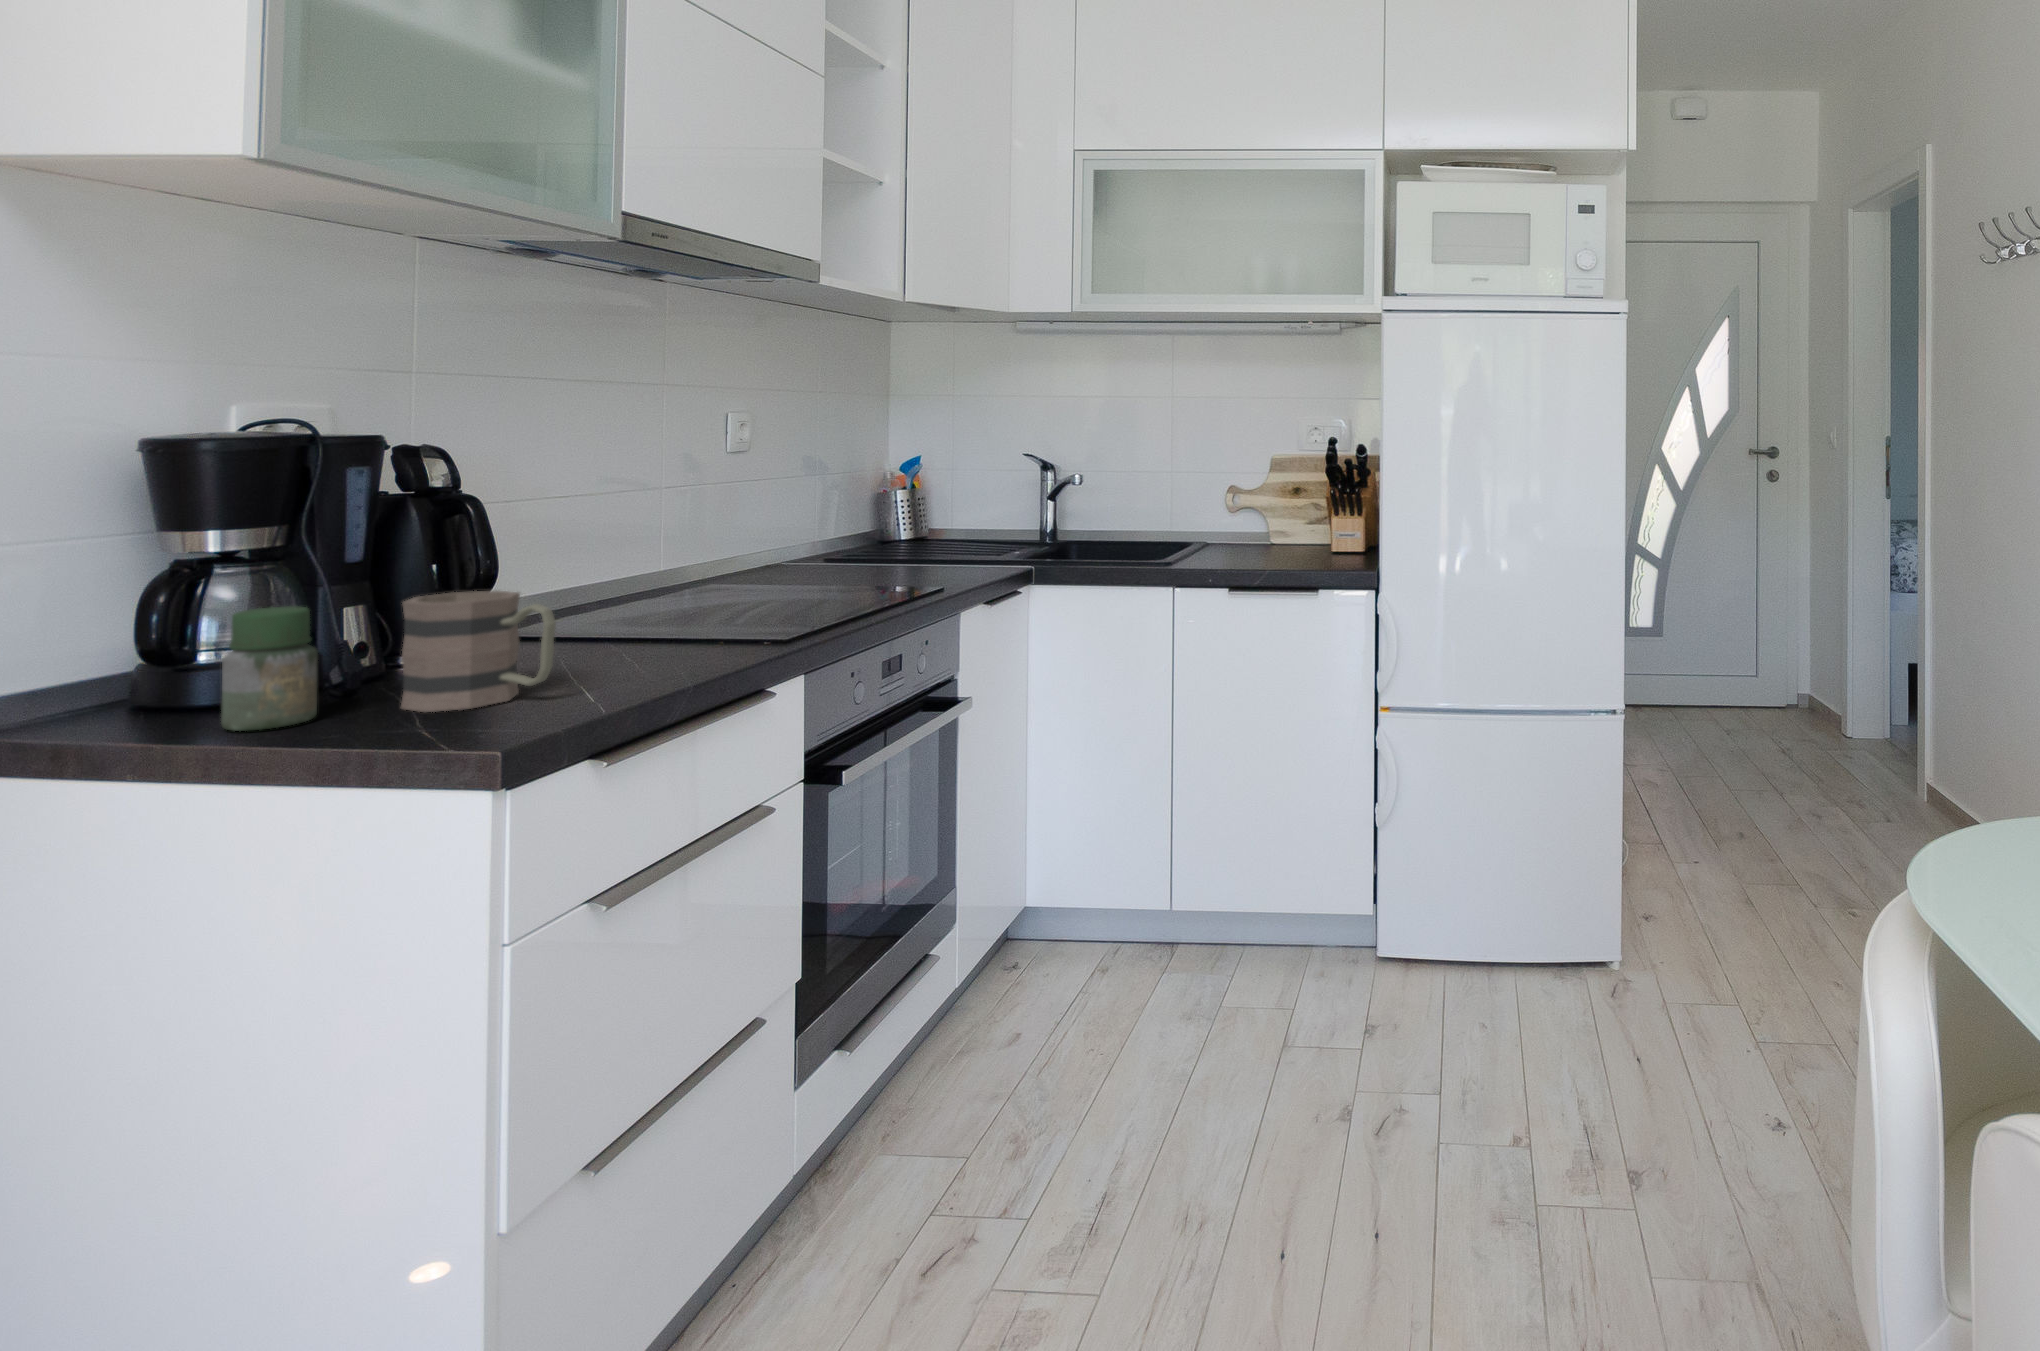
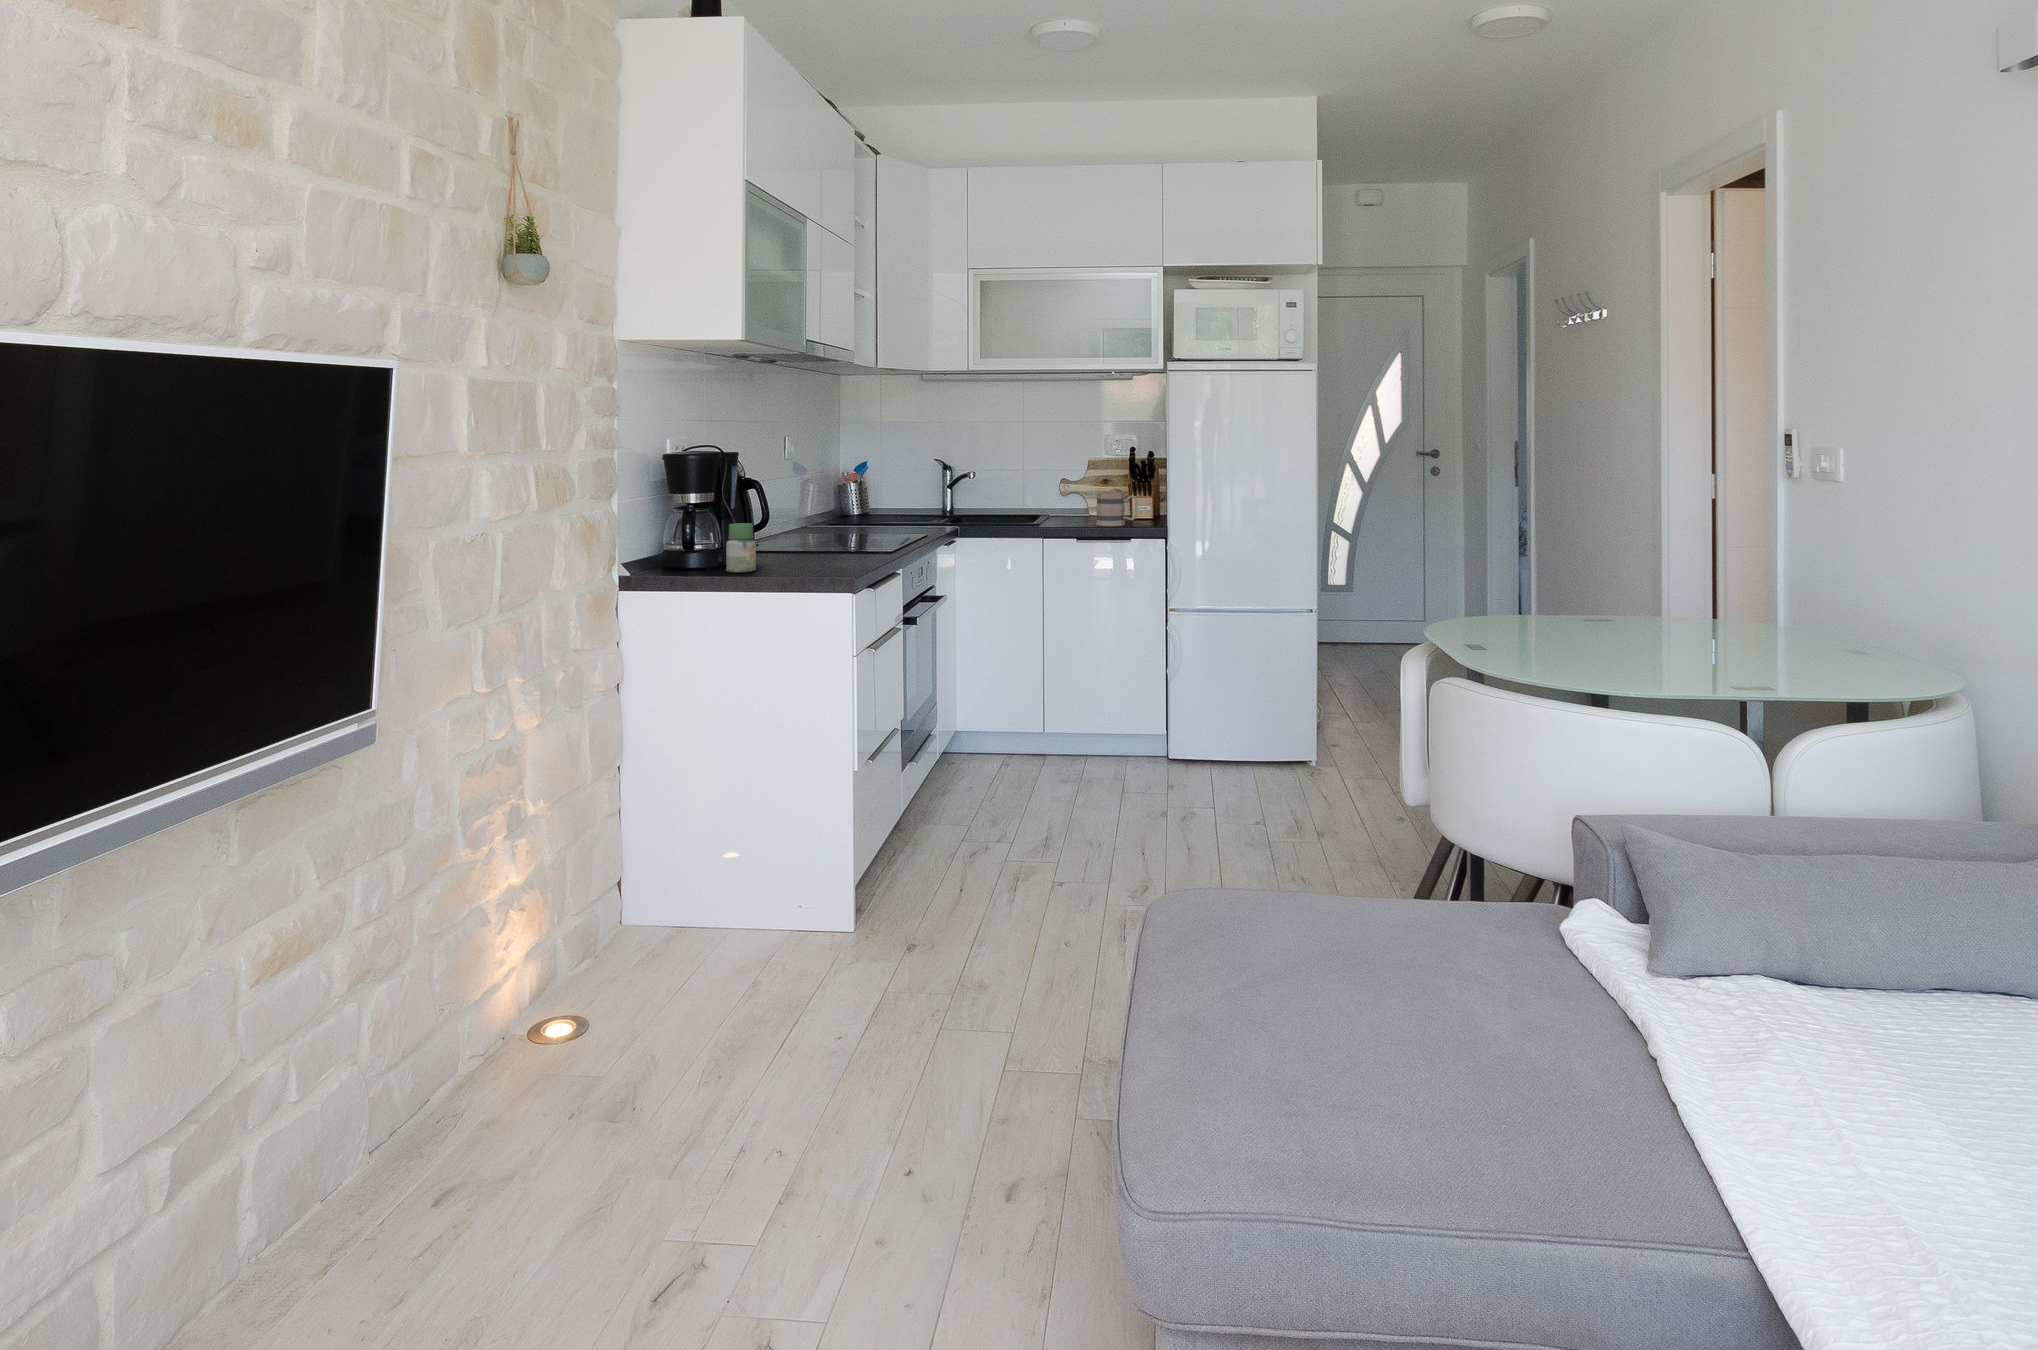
mug: present [401,591,556,712] -> present [1096,493,1138,526]

